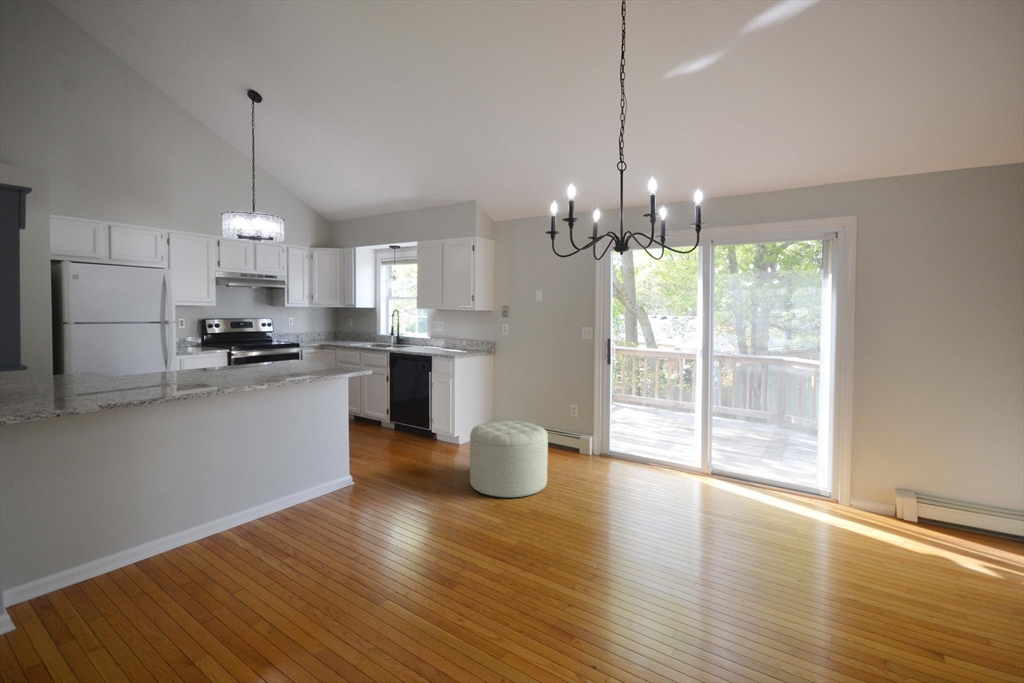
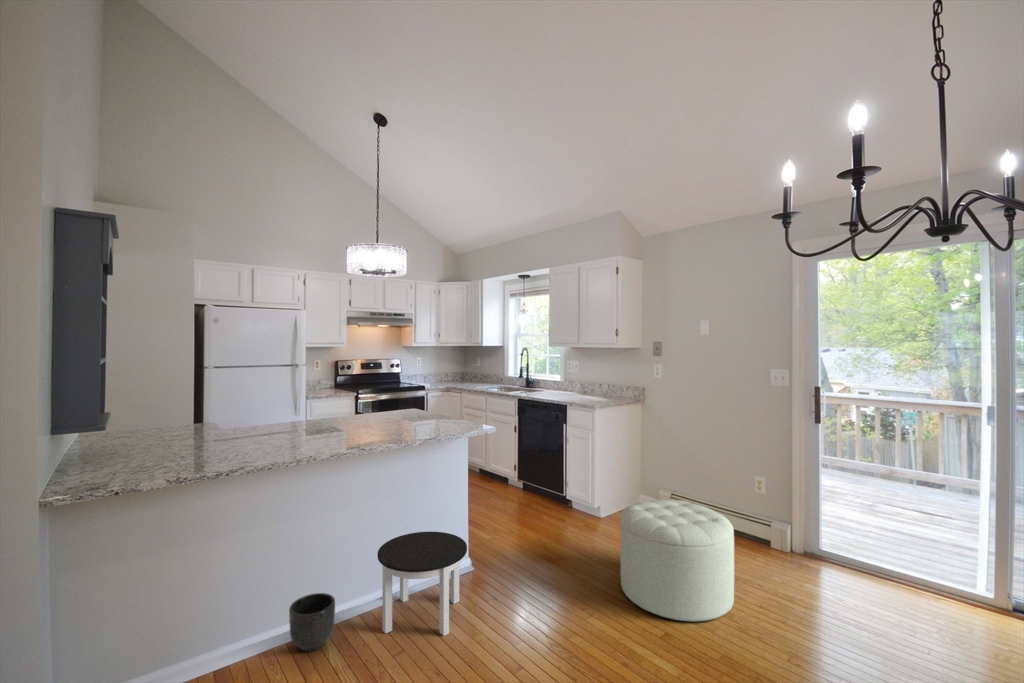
round table: none [277,452,351,526] -> present [377,532,467,636]
planter: none [204,500,243,542] -> present [289,593,335,652]

